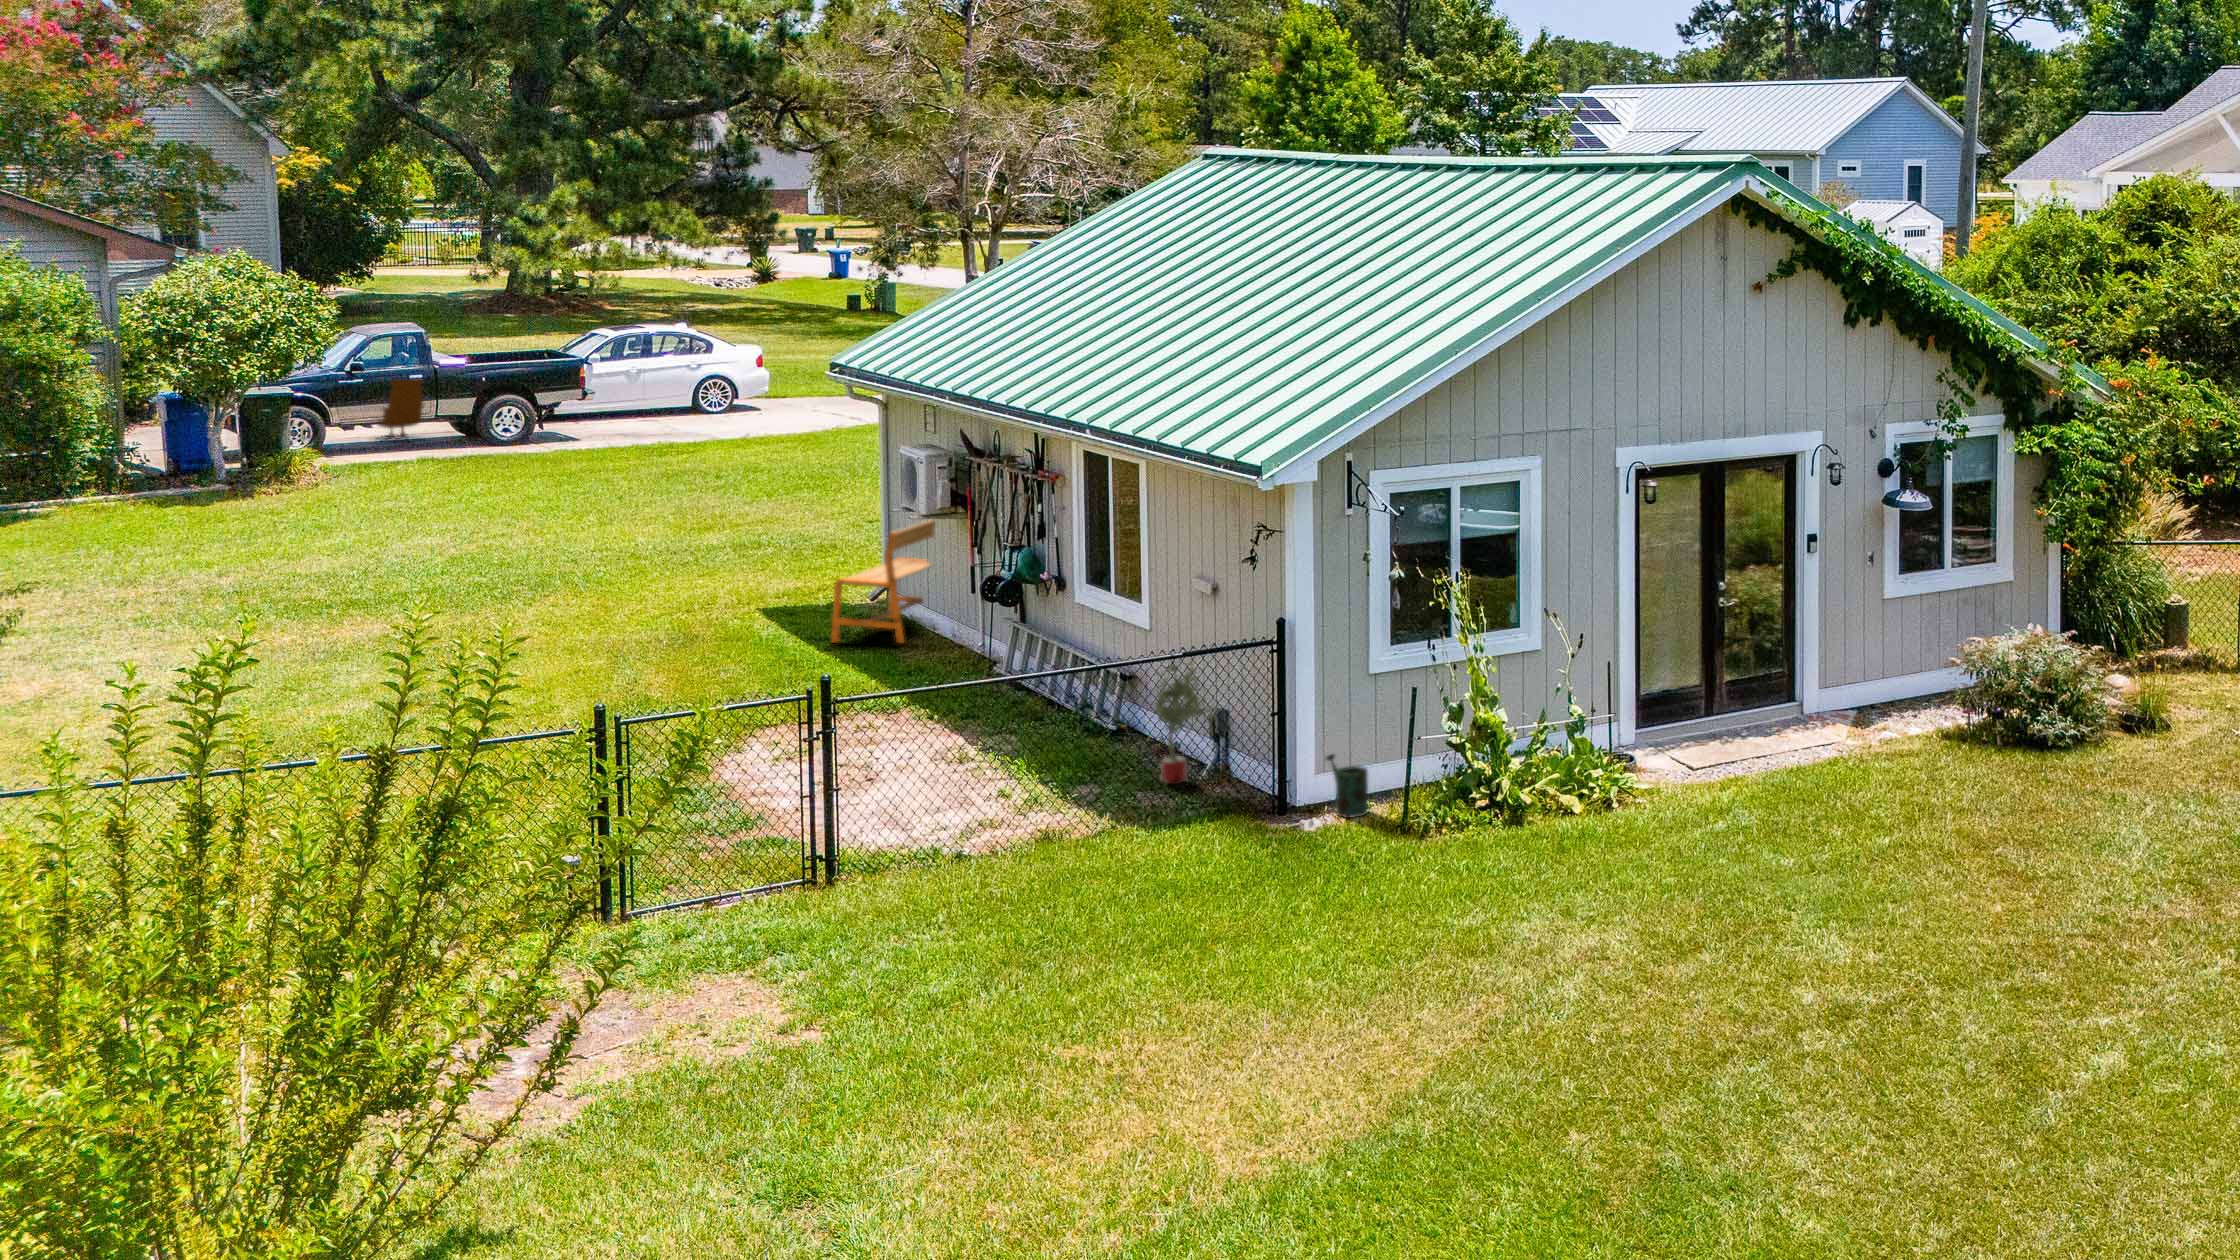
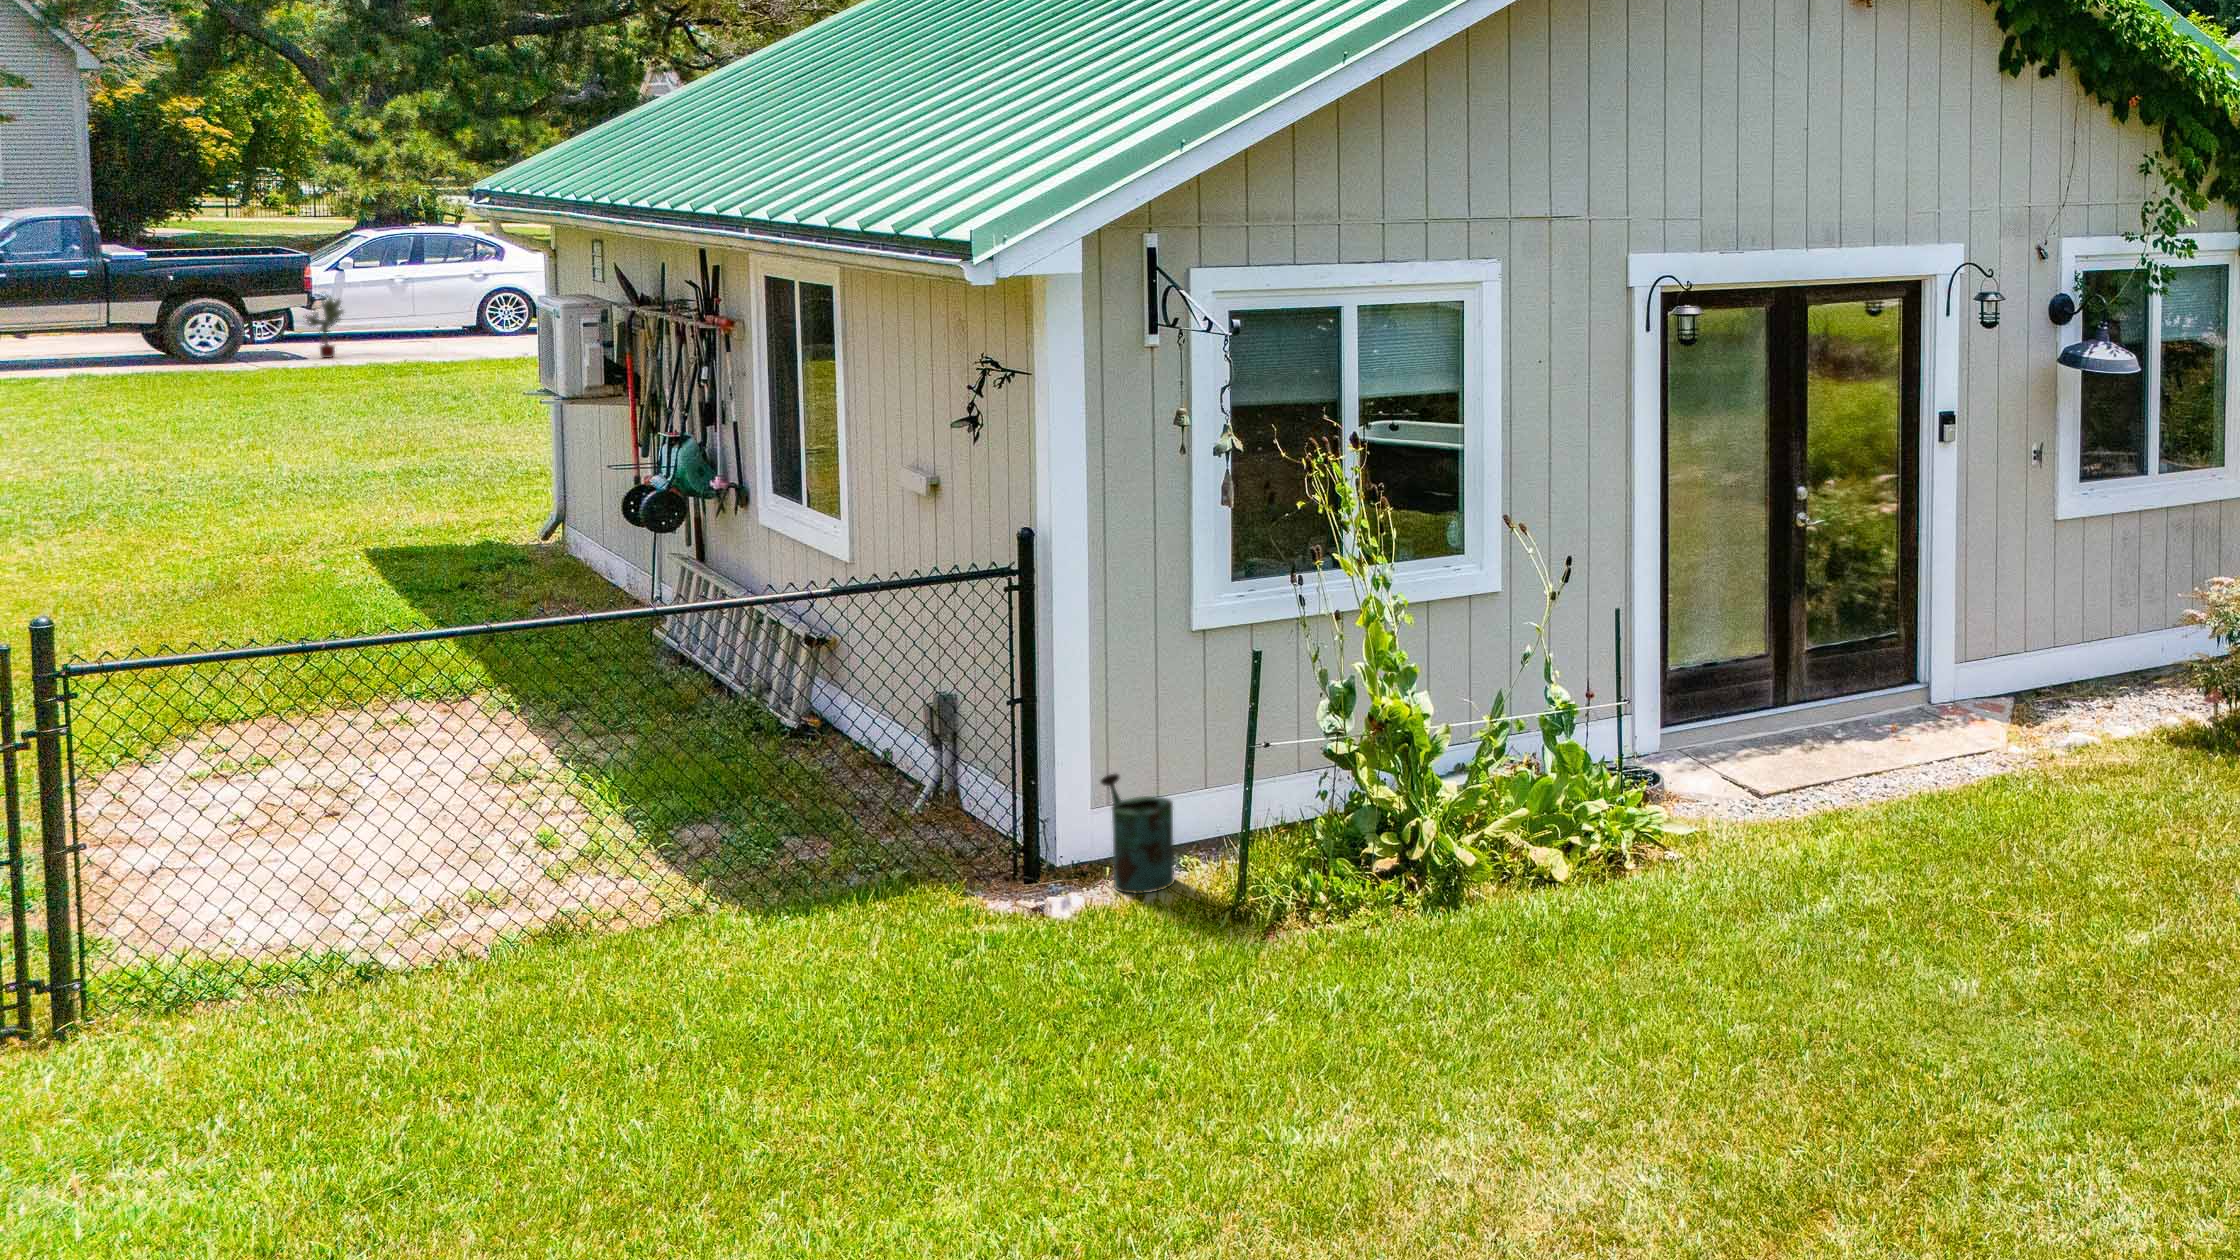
lounge chair: present [377,378,423,440] -> none [79,287,141,368]
bench: present [831,520,935,643] -> none [450,412,654,598]
potted tree: present [1153,660,1219,784] -> present [303,293,343,358]

